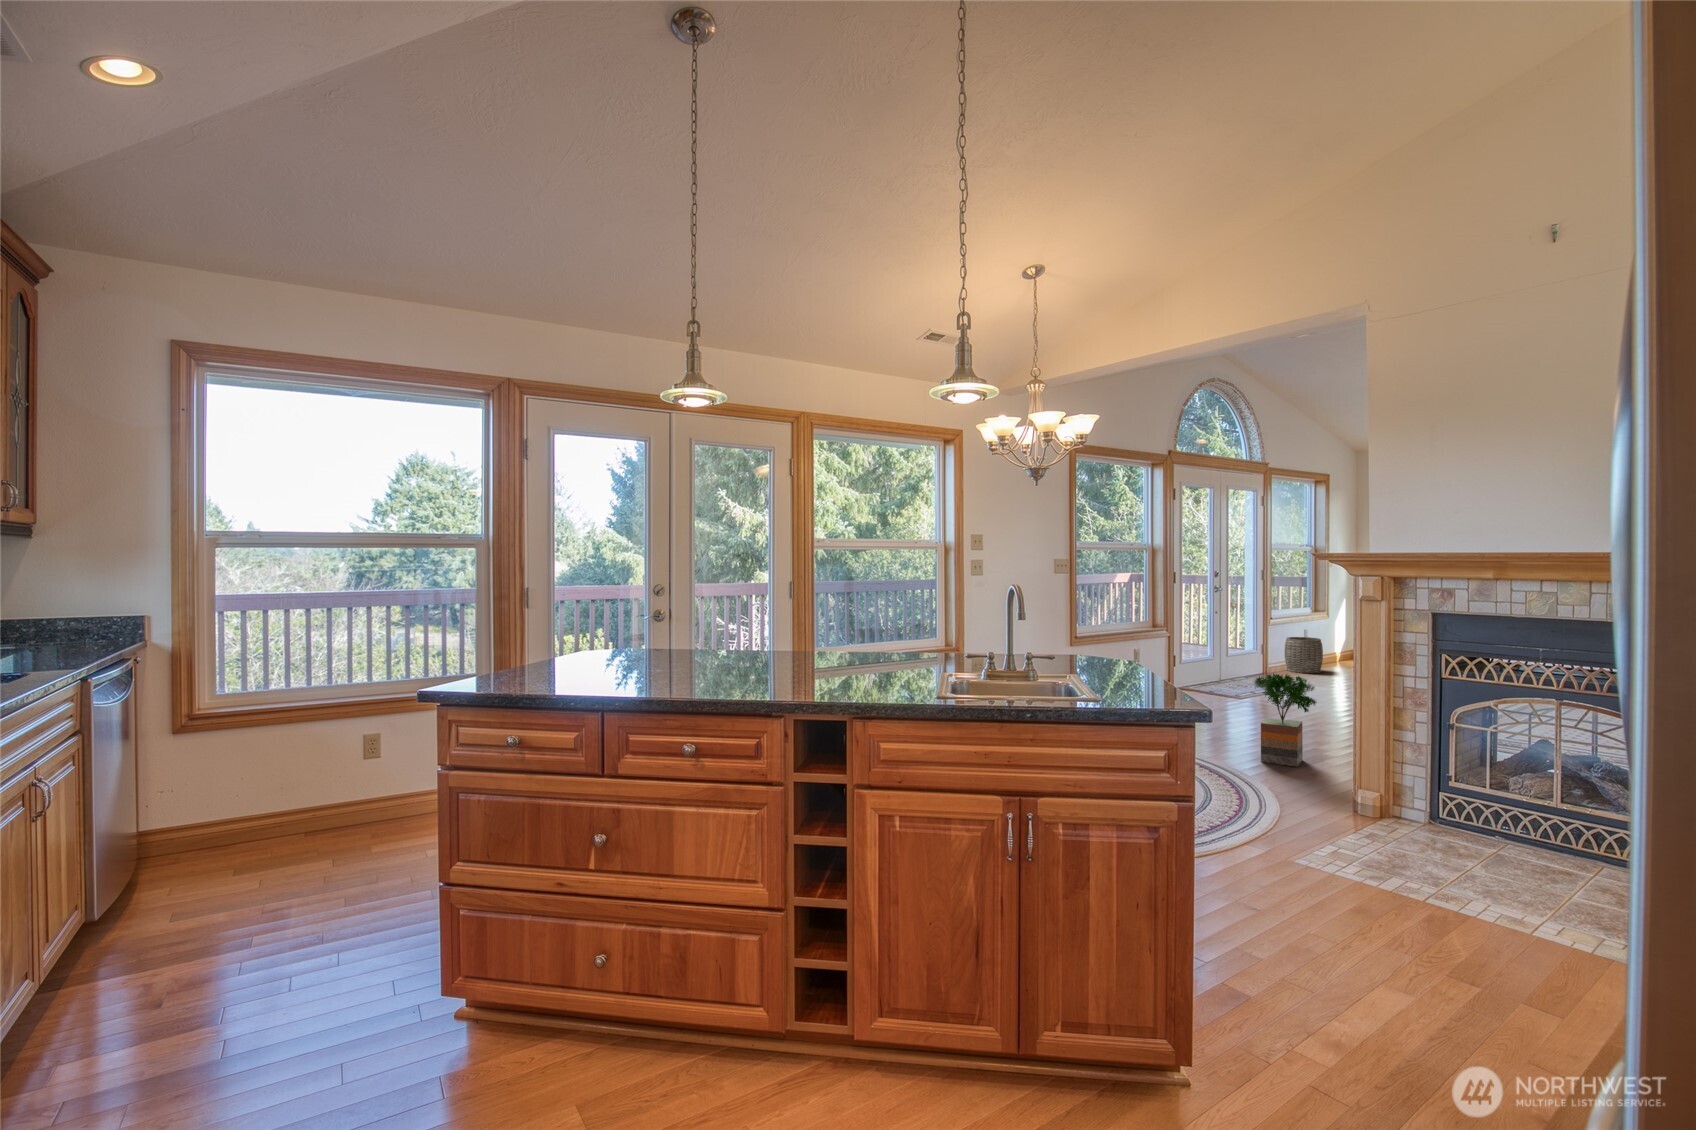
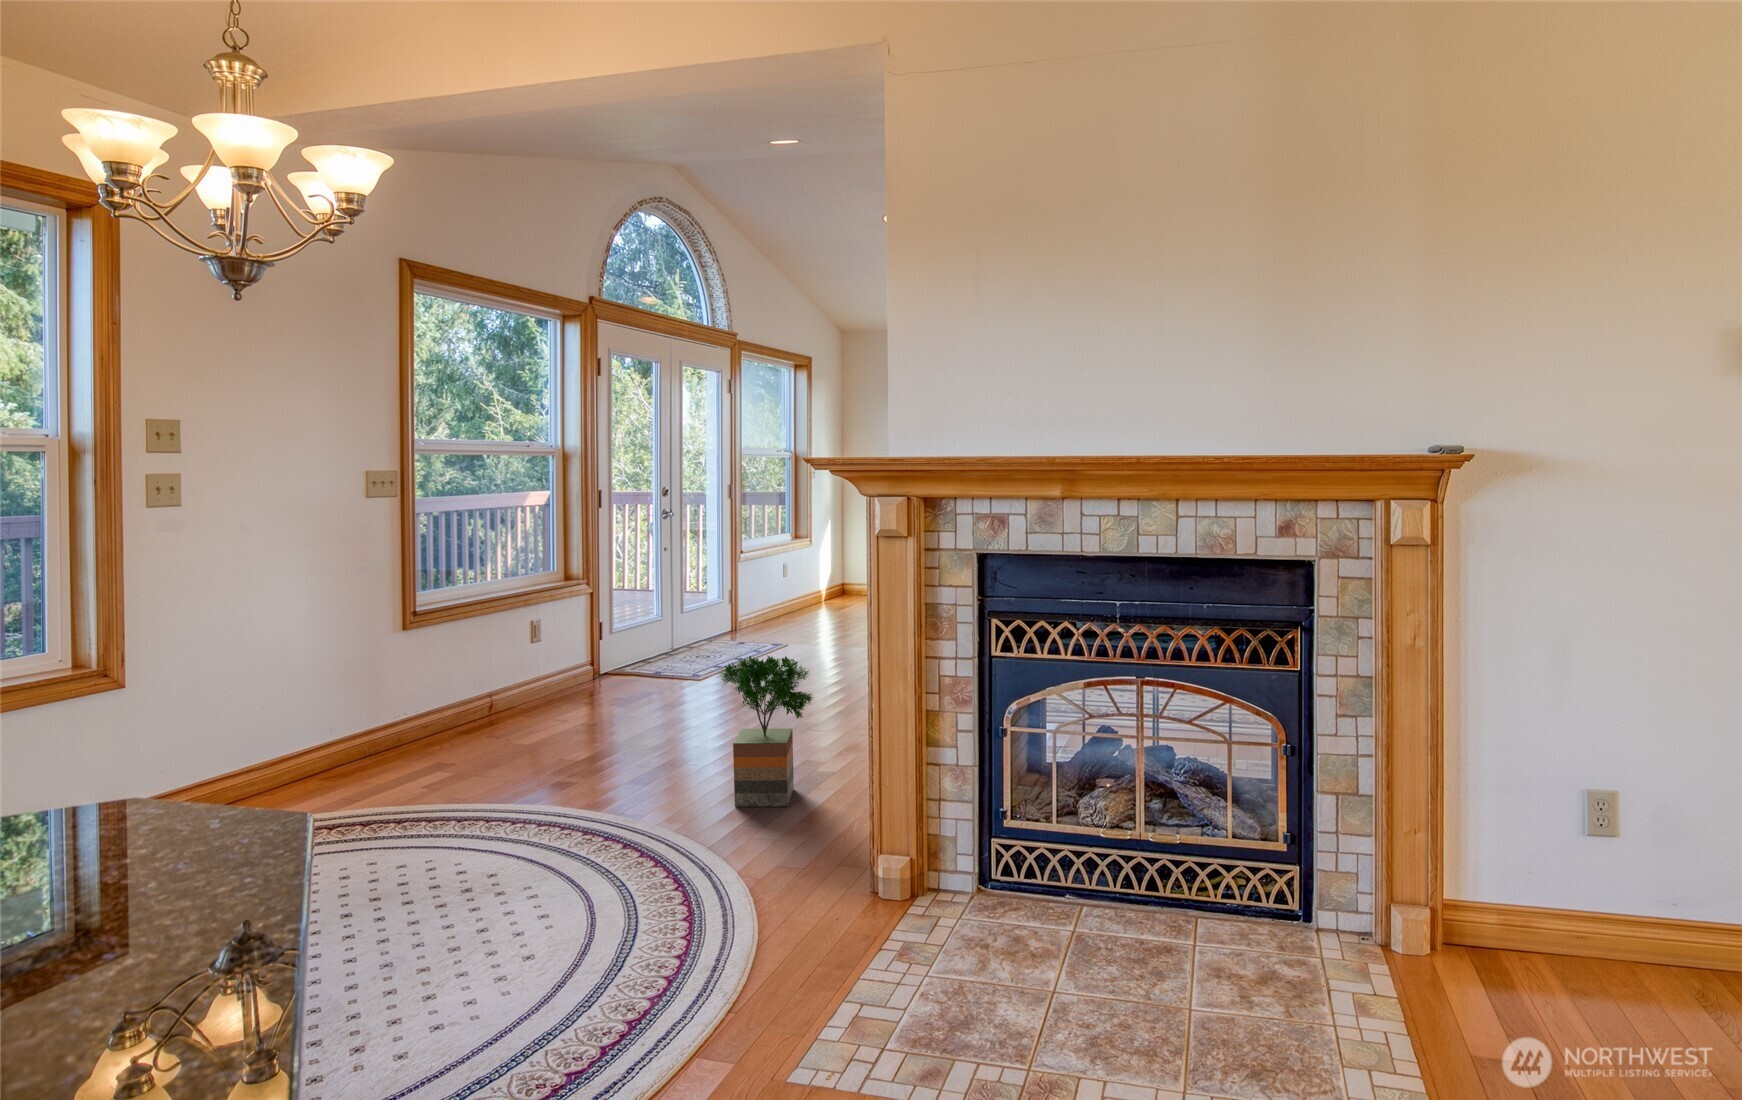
woven basket: present [1285,637,1323,673] -> none [761,574,805,623]

